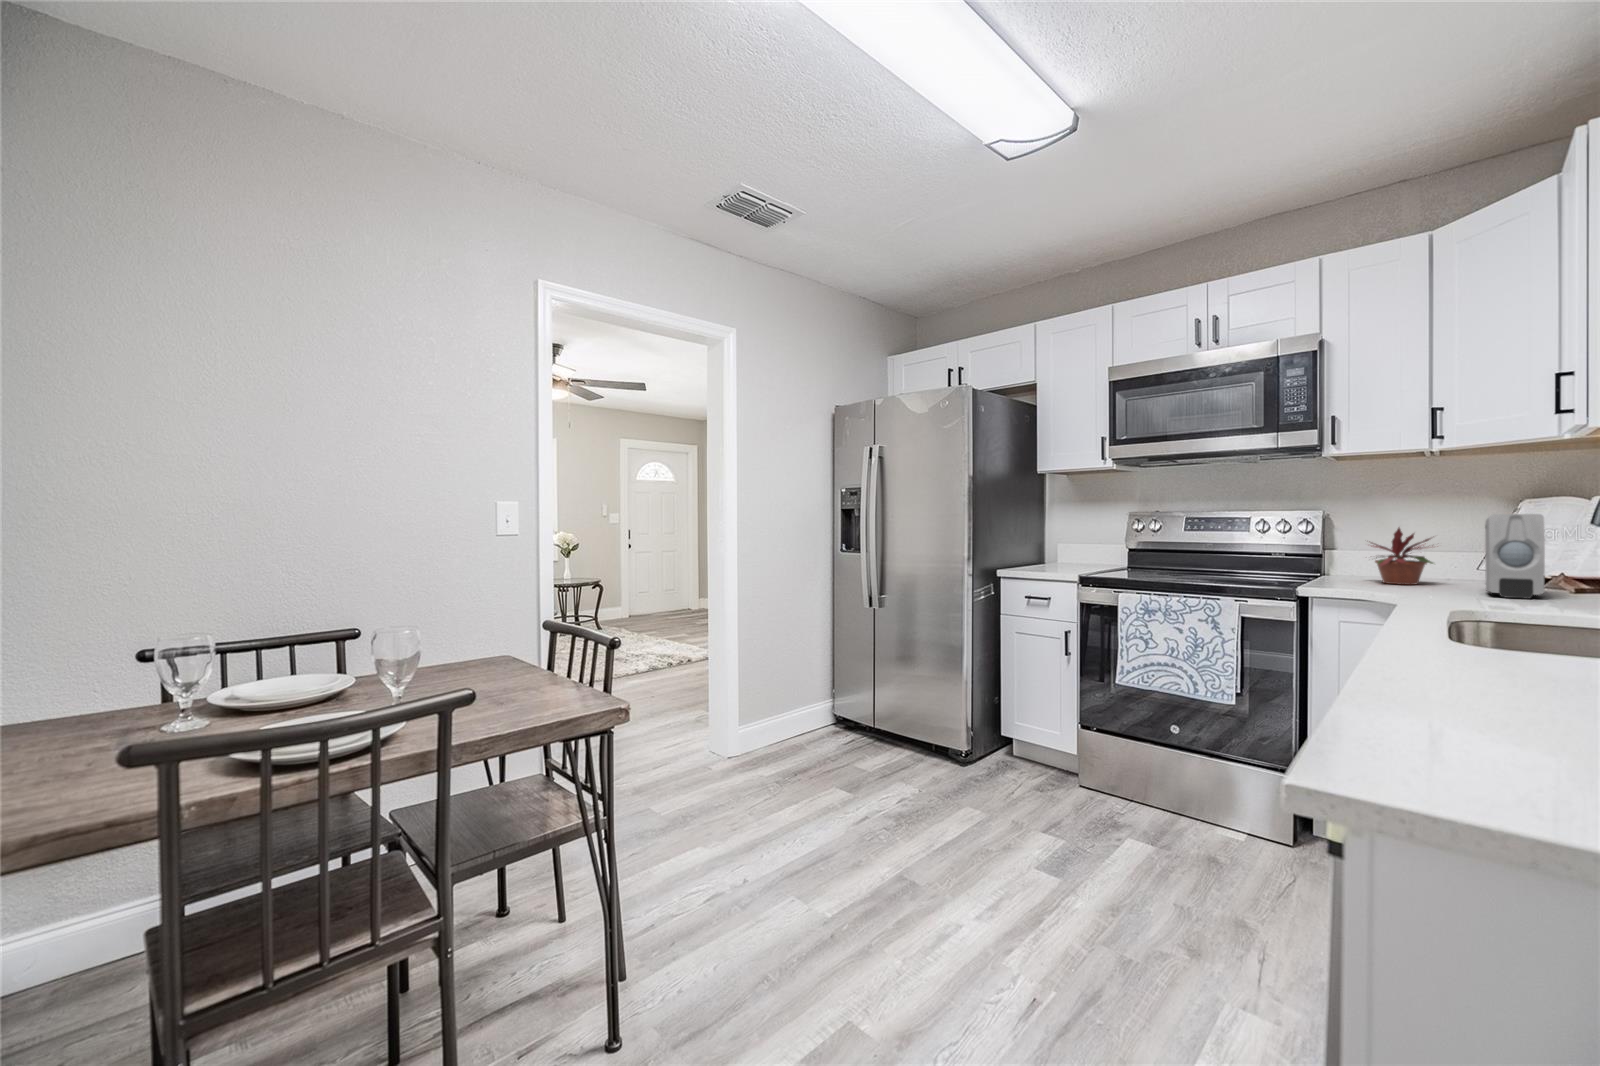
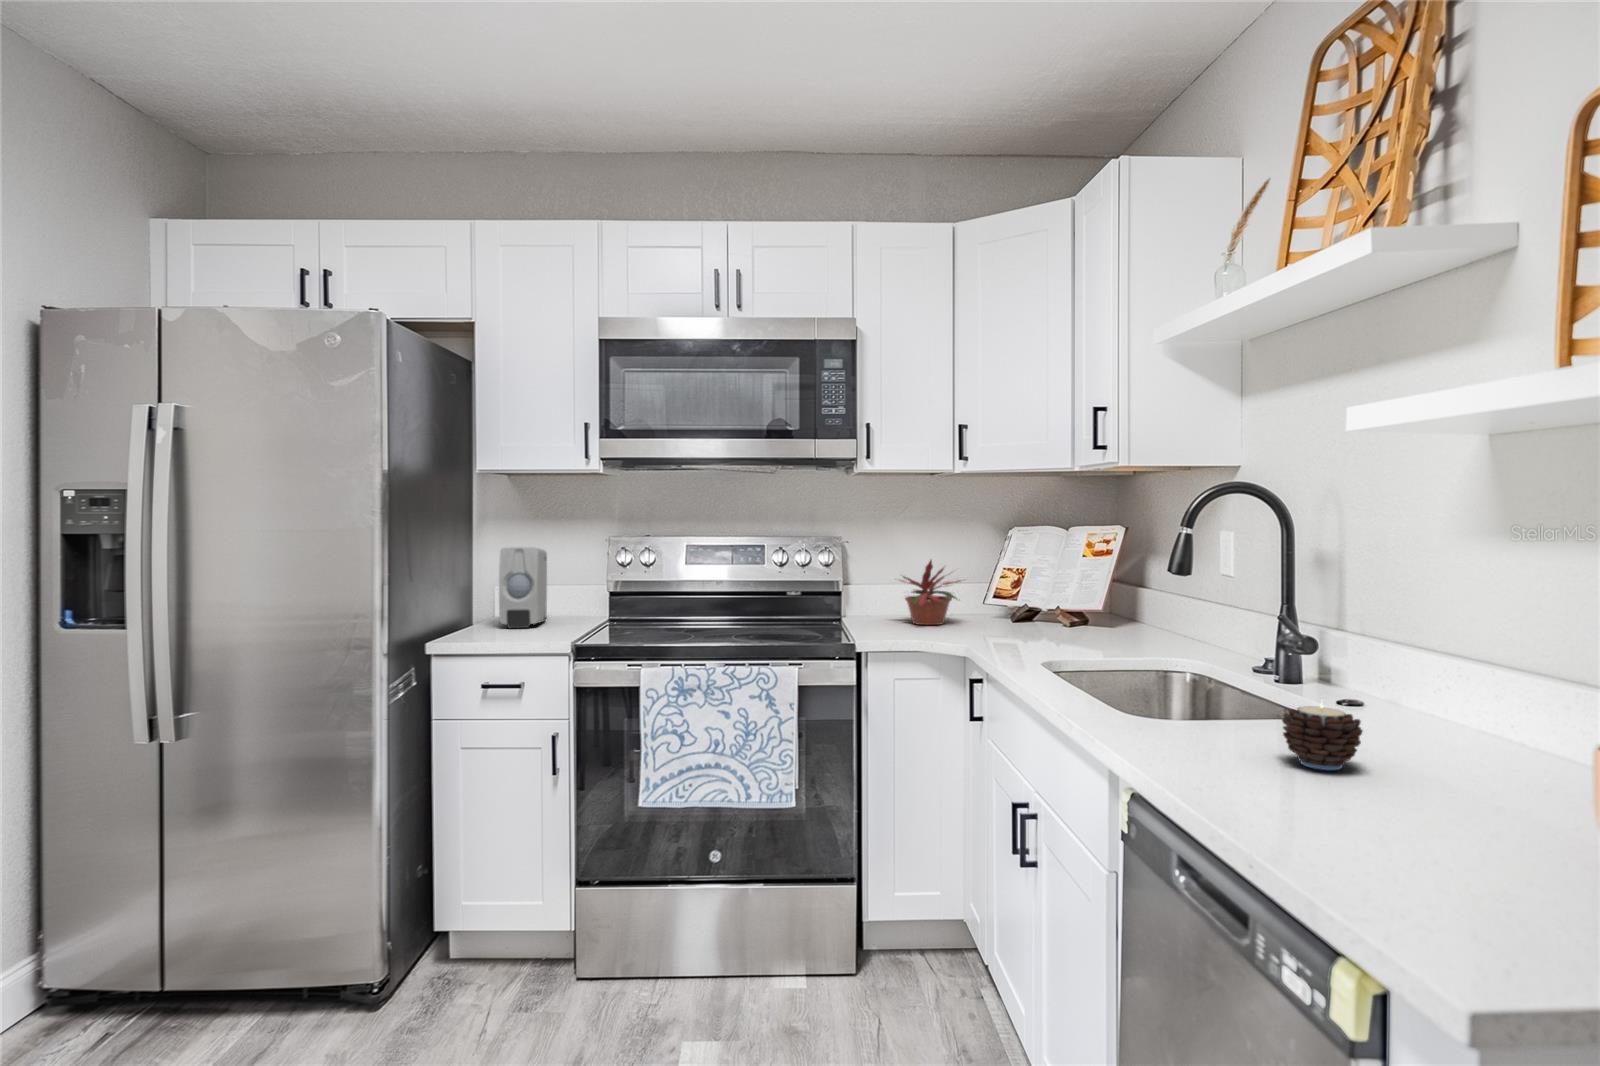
soap dispenser: present [1485,514,1545,598] -> present [499,547,547,628]
candle: none [1477,607,1558,661] -> present [1282,702,1362,770]

